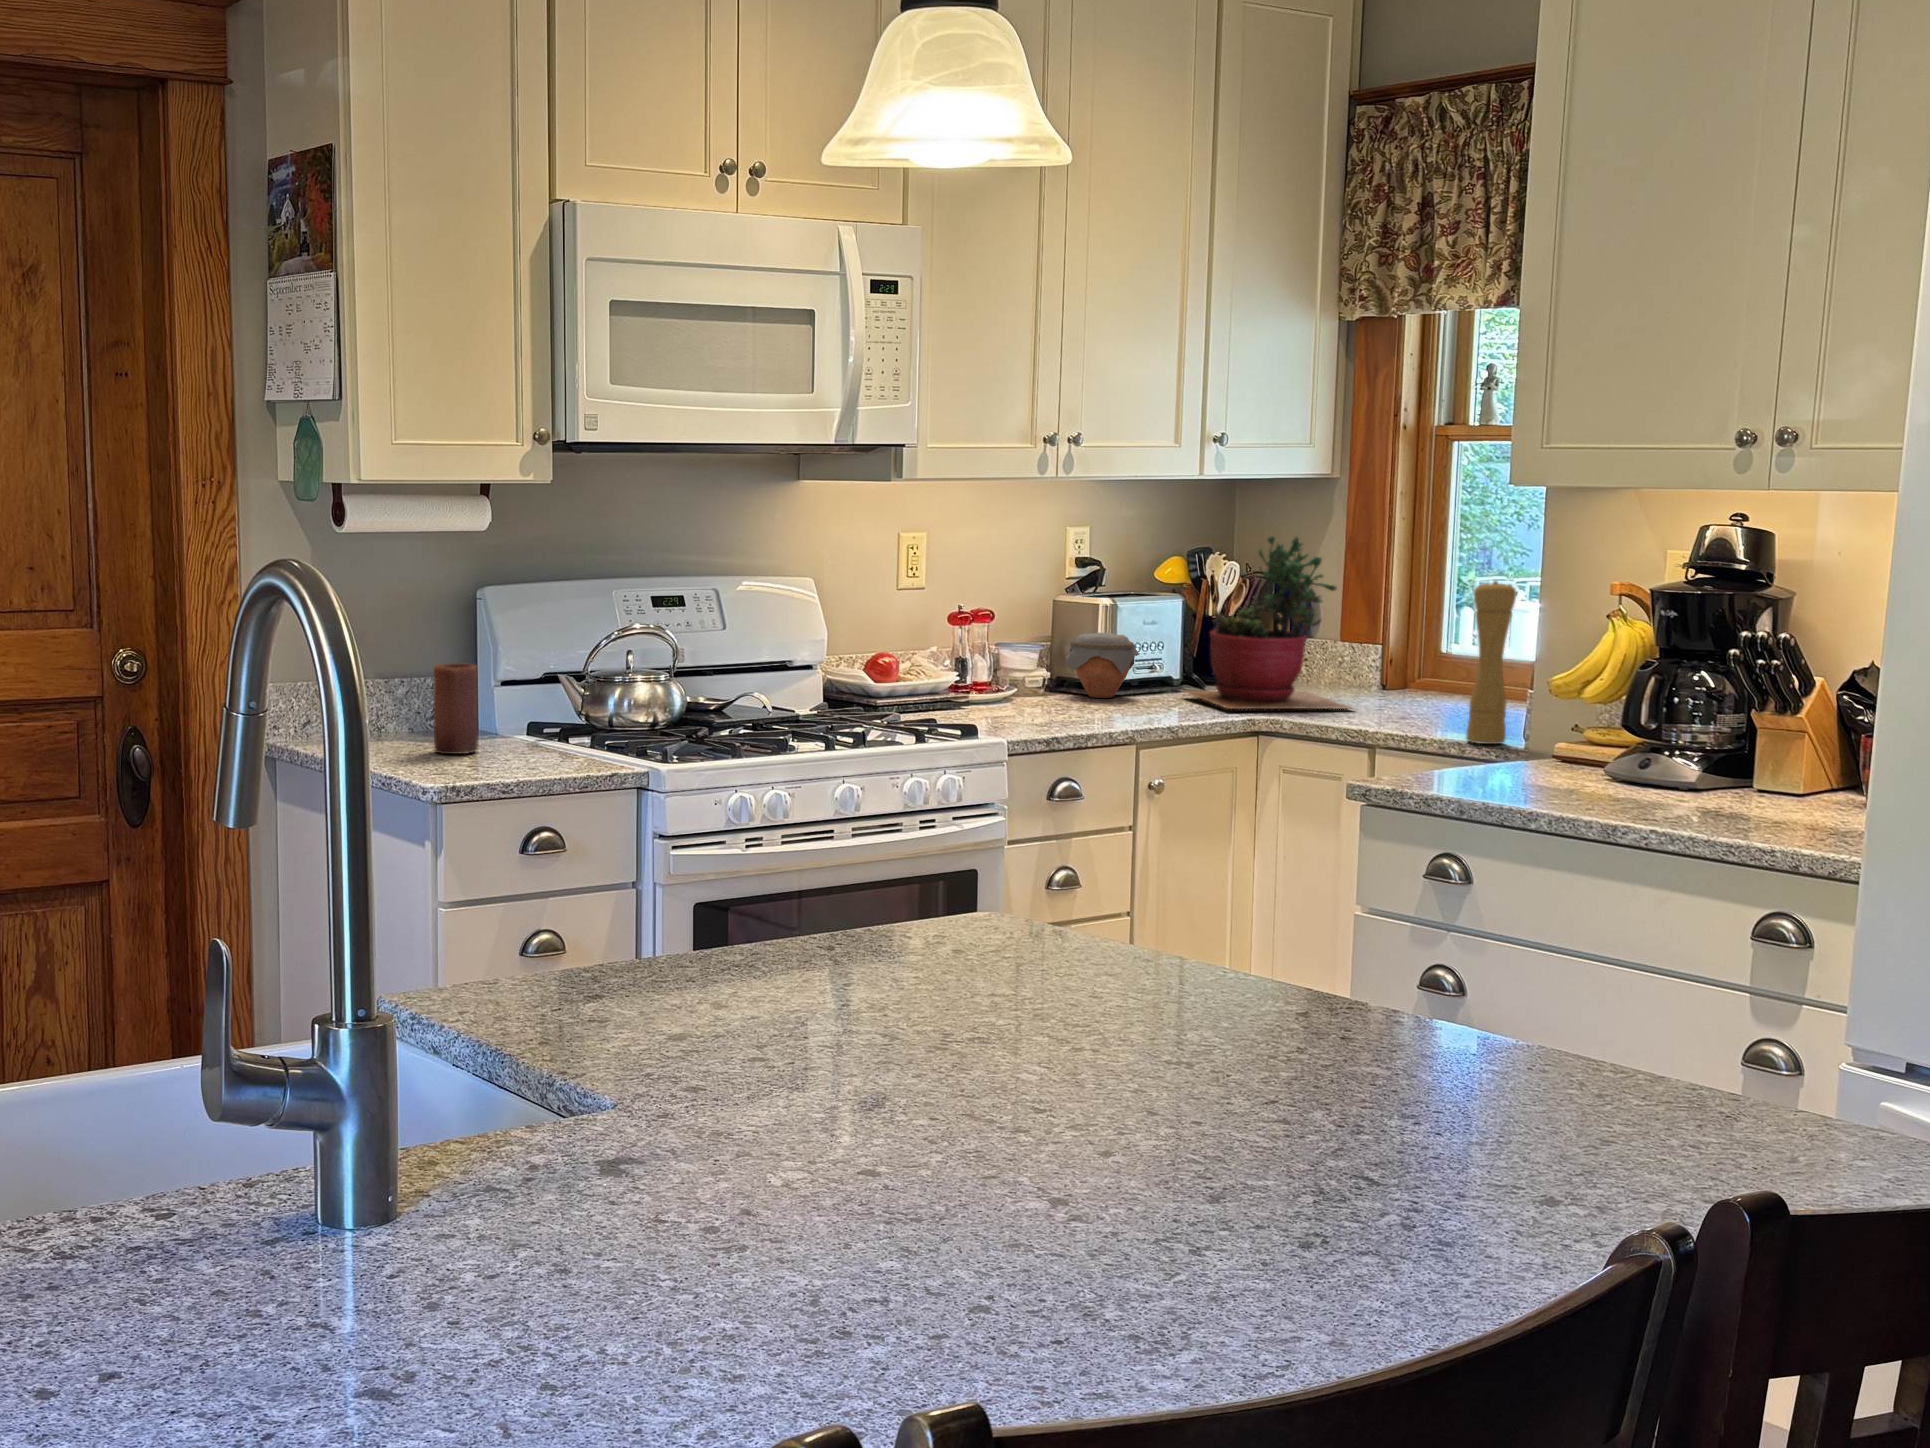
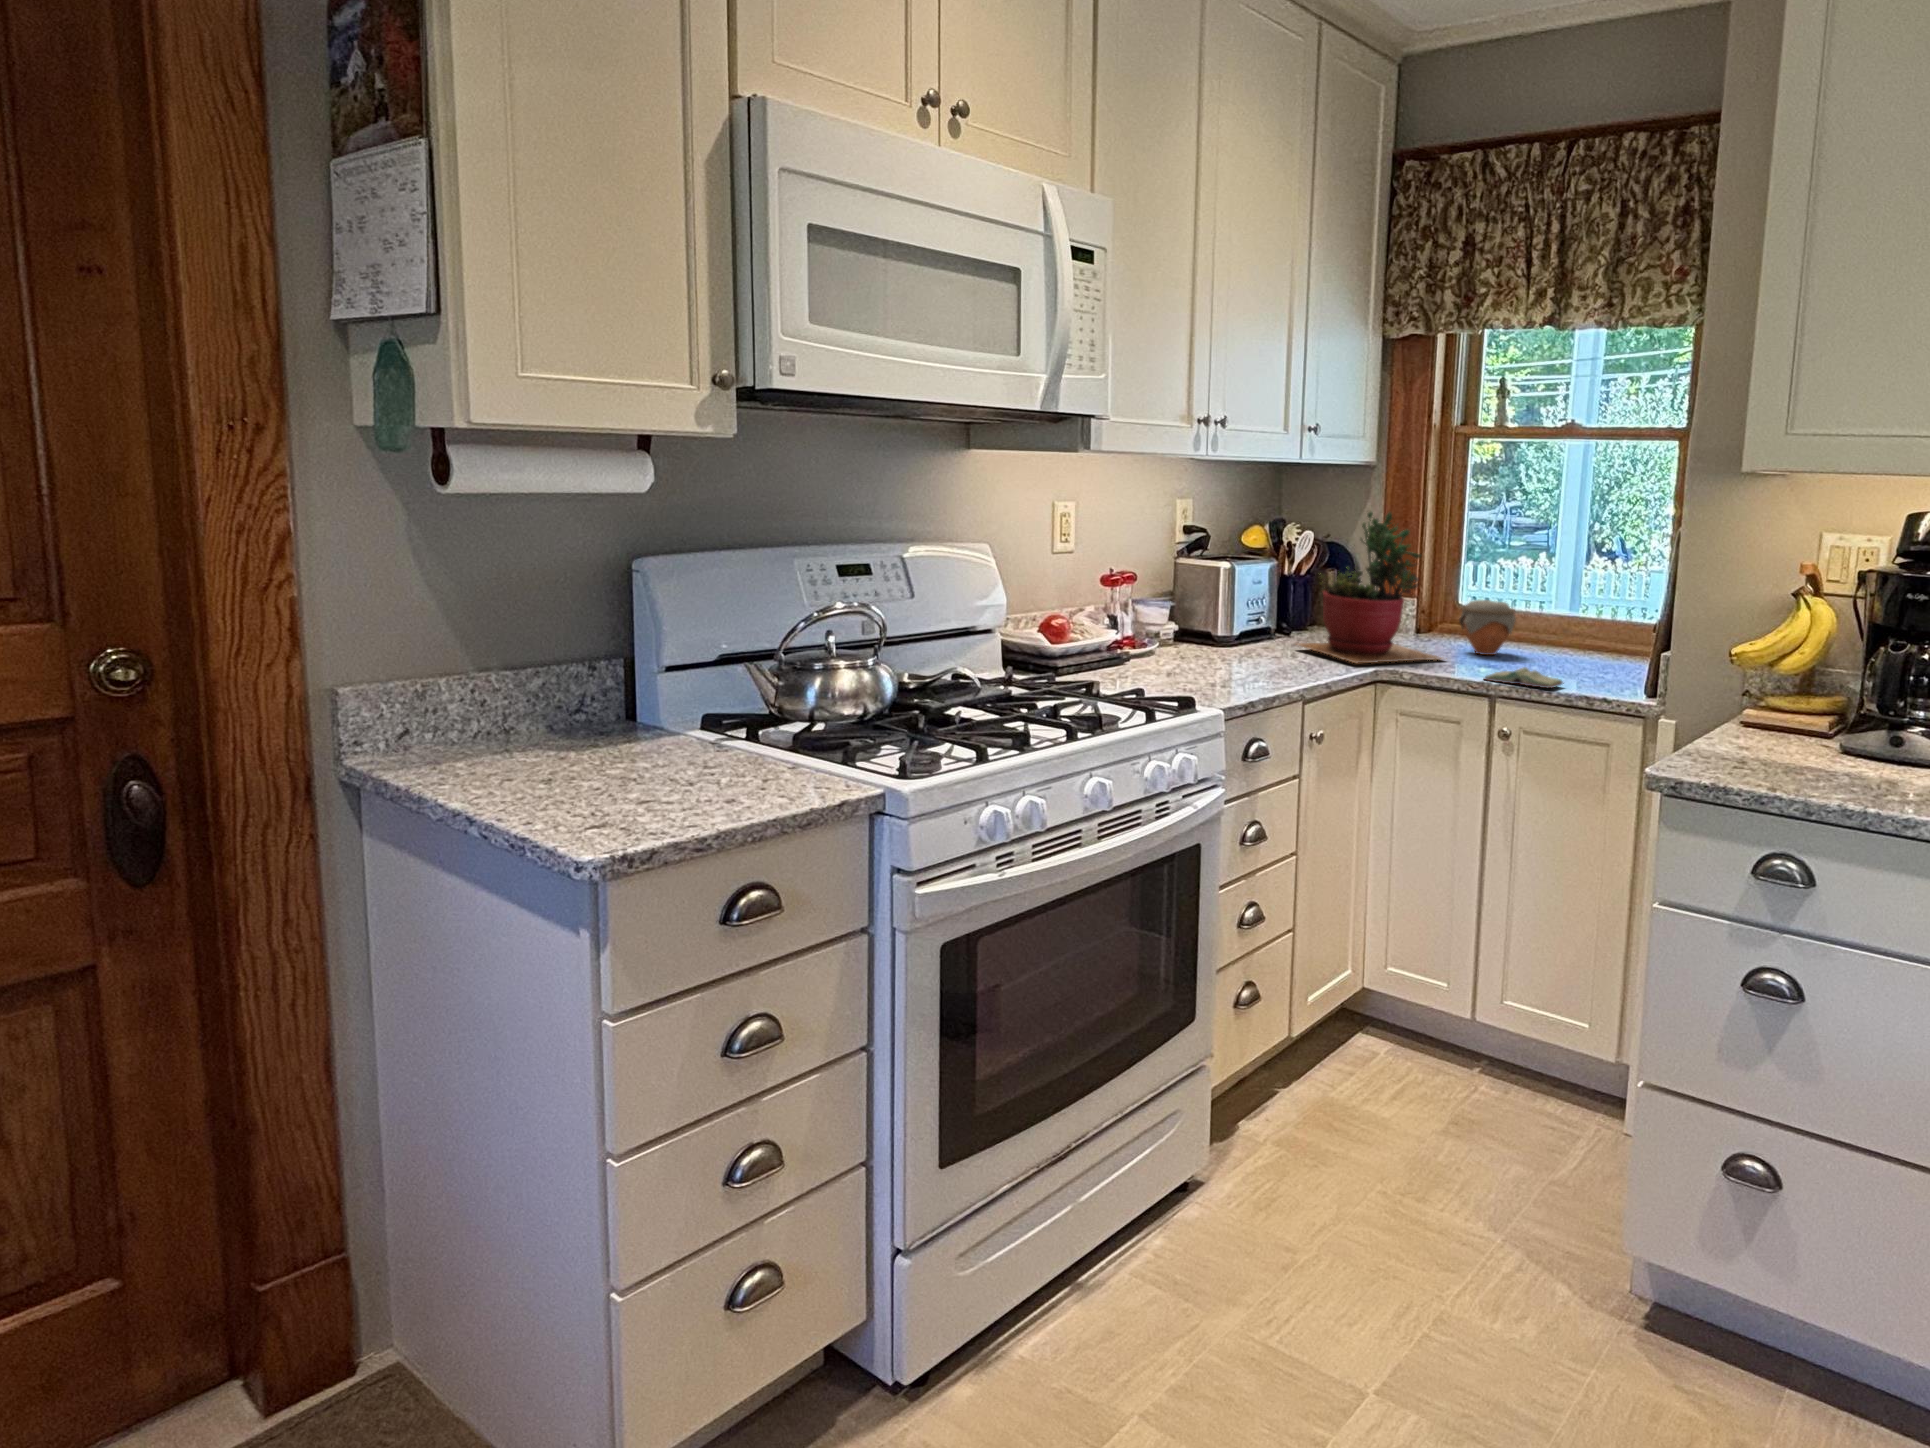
pepper mill: present [1466,581,1517,744] -> none [1585,556,1631,698]
jar: present [1066,633,1139,698] -> present [1459,600,1516,655]
candle: present [434,663,478,754] -> none [590,661,652,778]
book: none [1365,713,1457,734] -> present [1485,667,1564,688]

